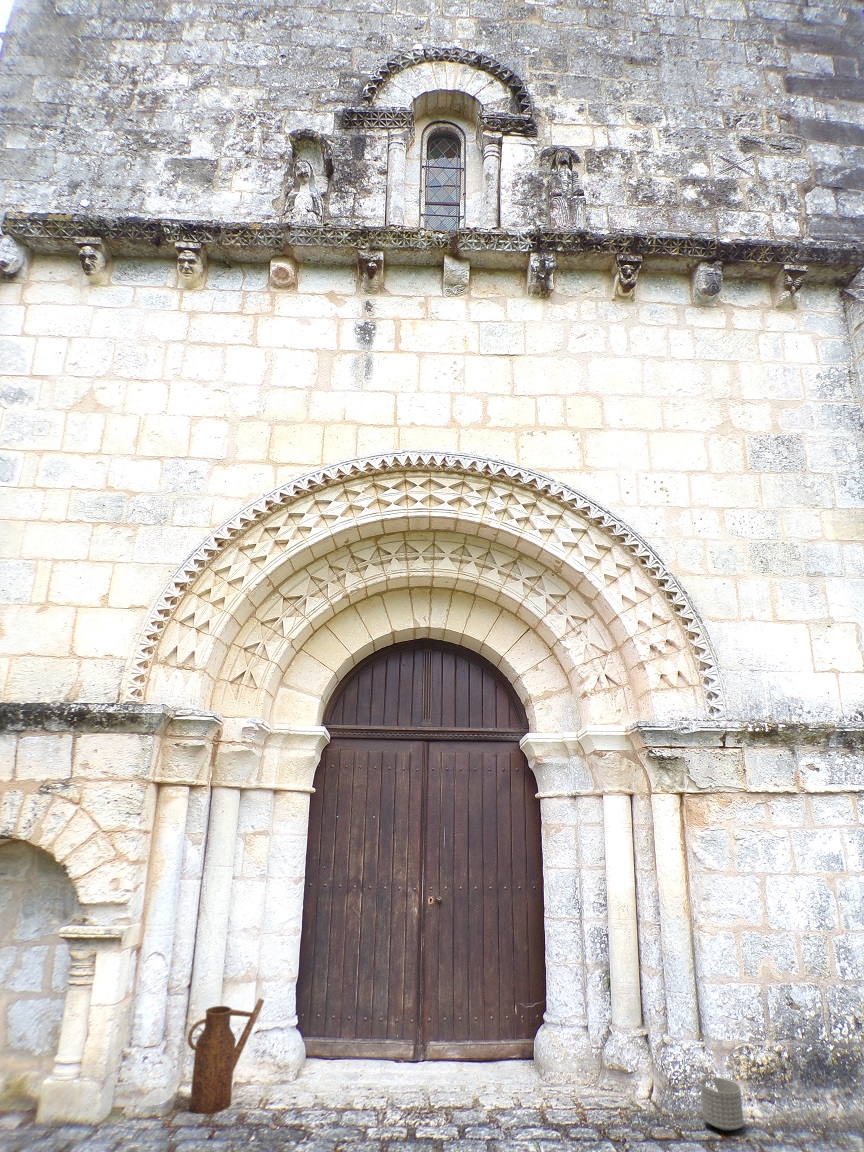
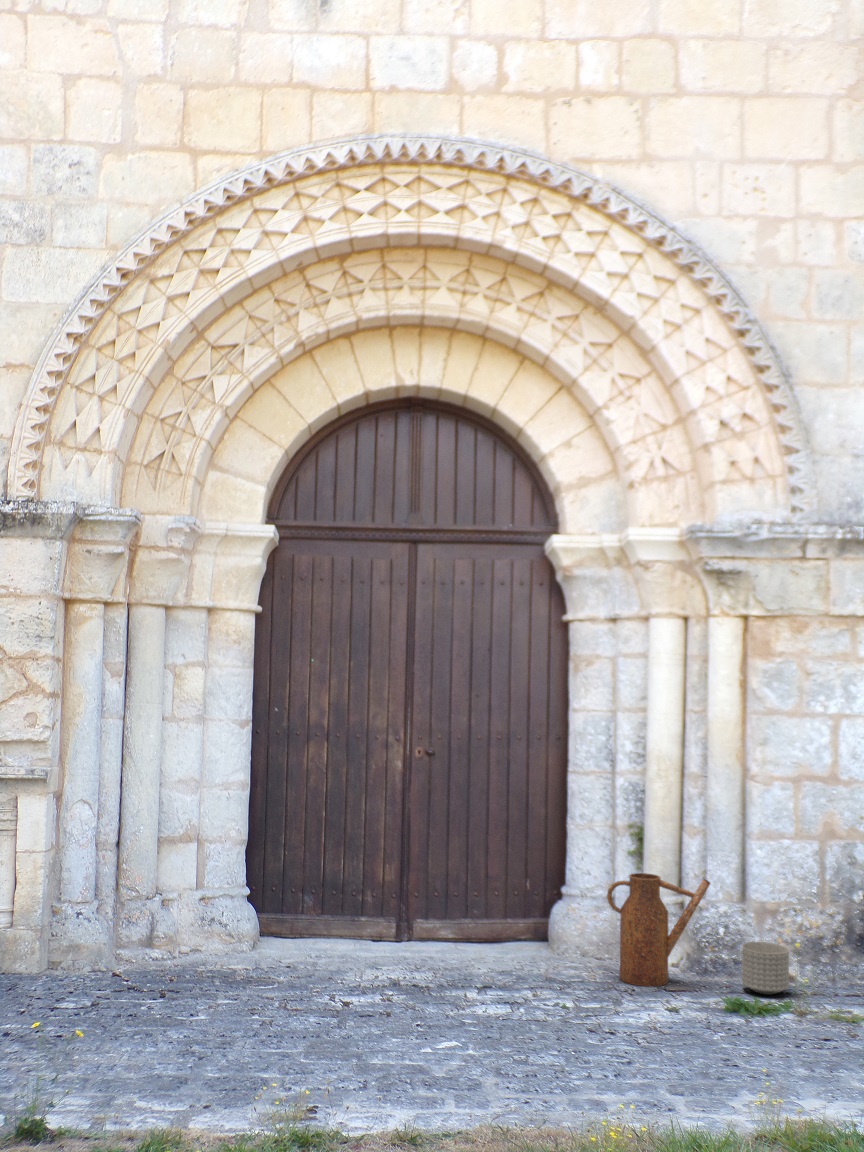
watering can: present [188,998,264,1114] -> present [607,873,710,986]

